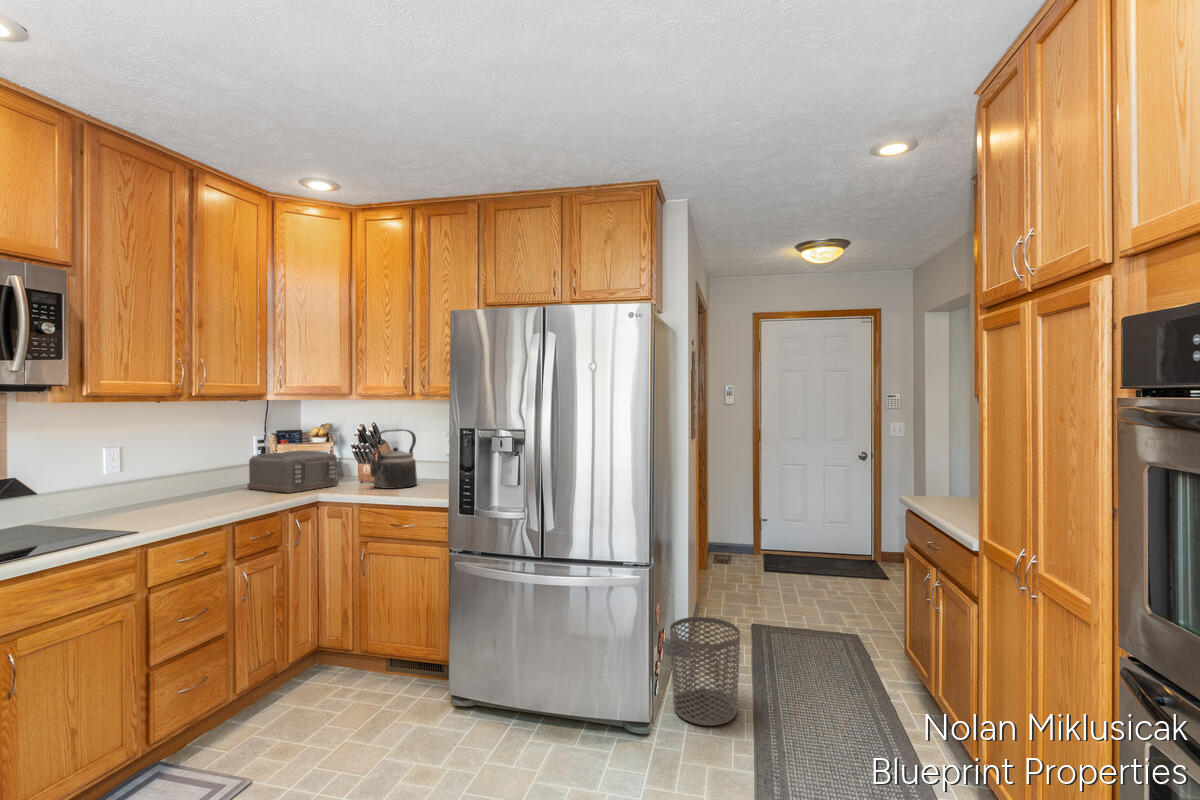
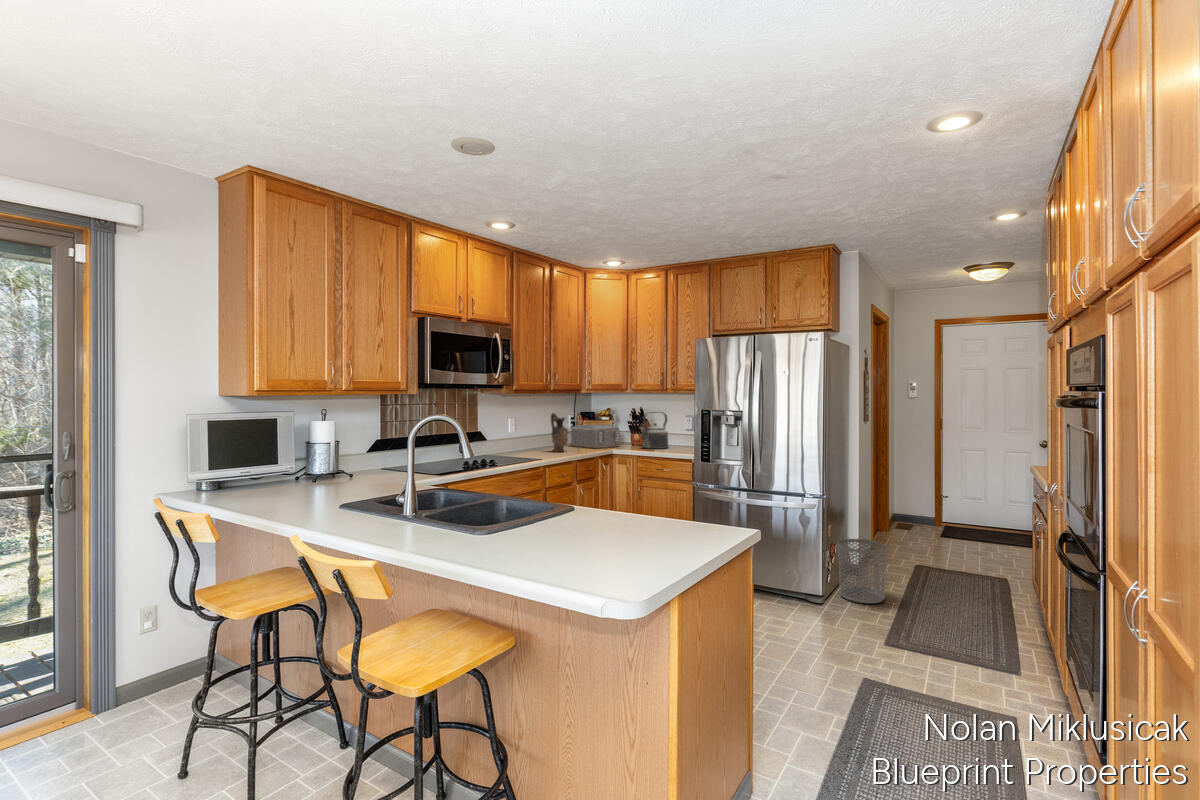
ceramic pitcher: none [191,436,227,506] -> present [551,413,568,452]

